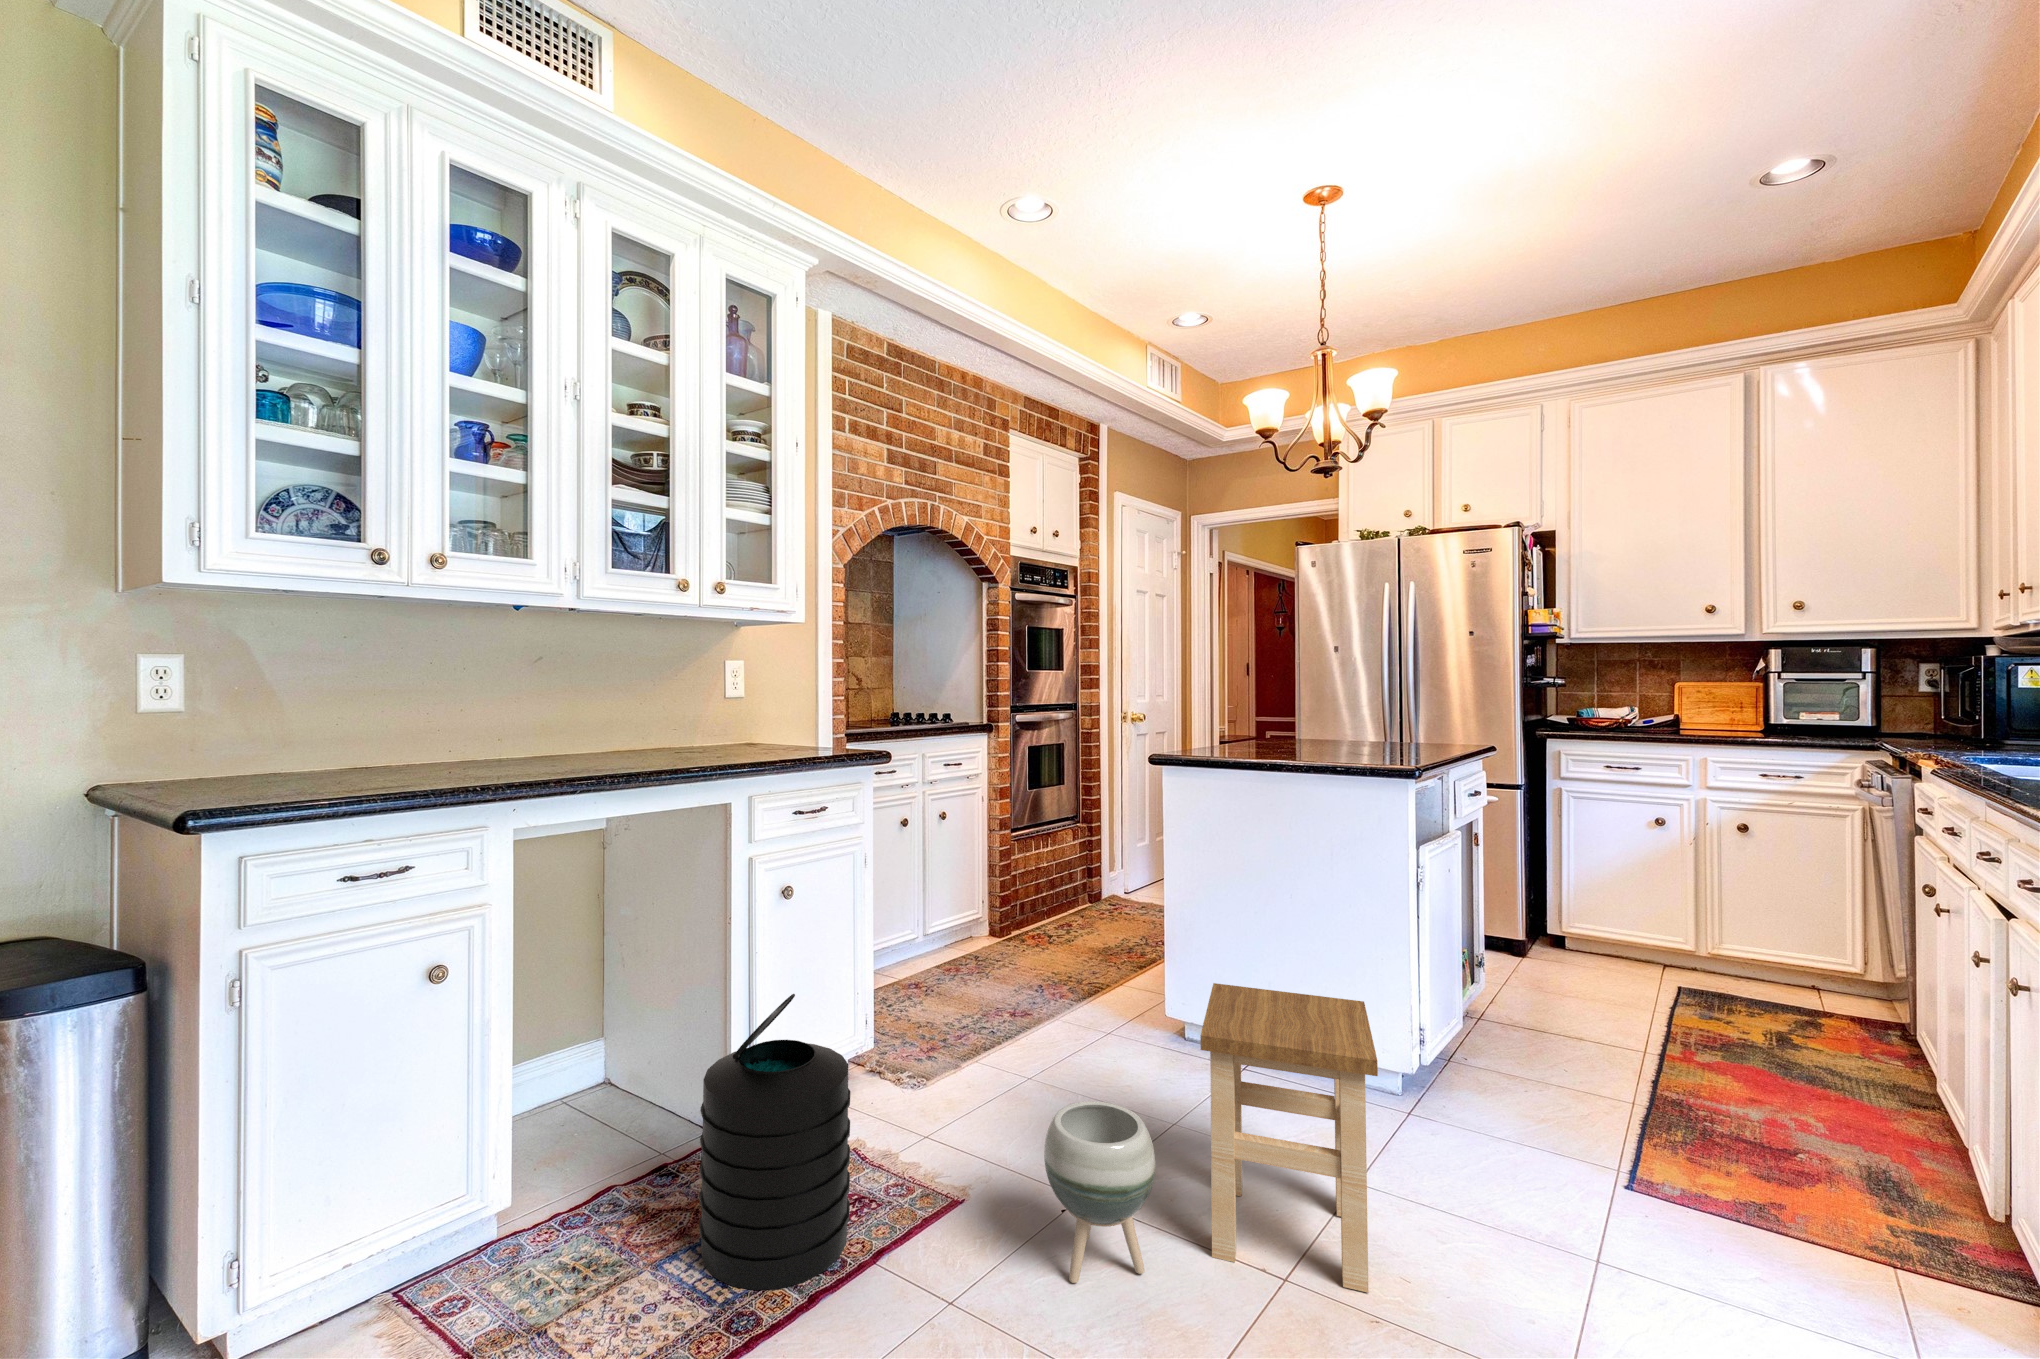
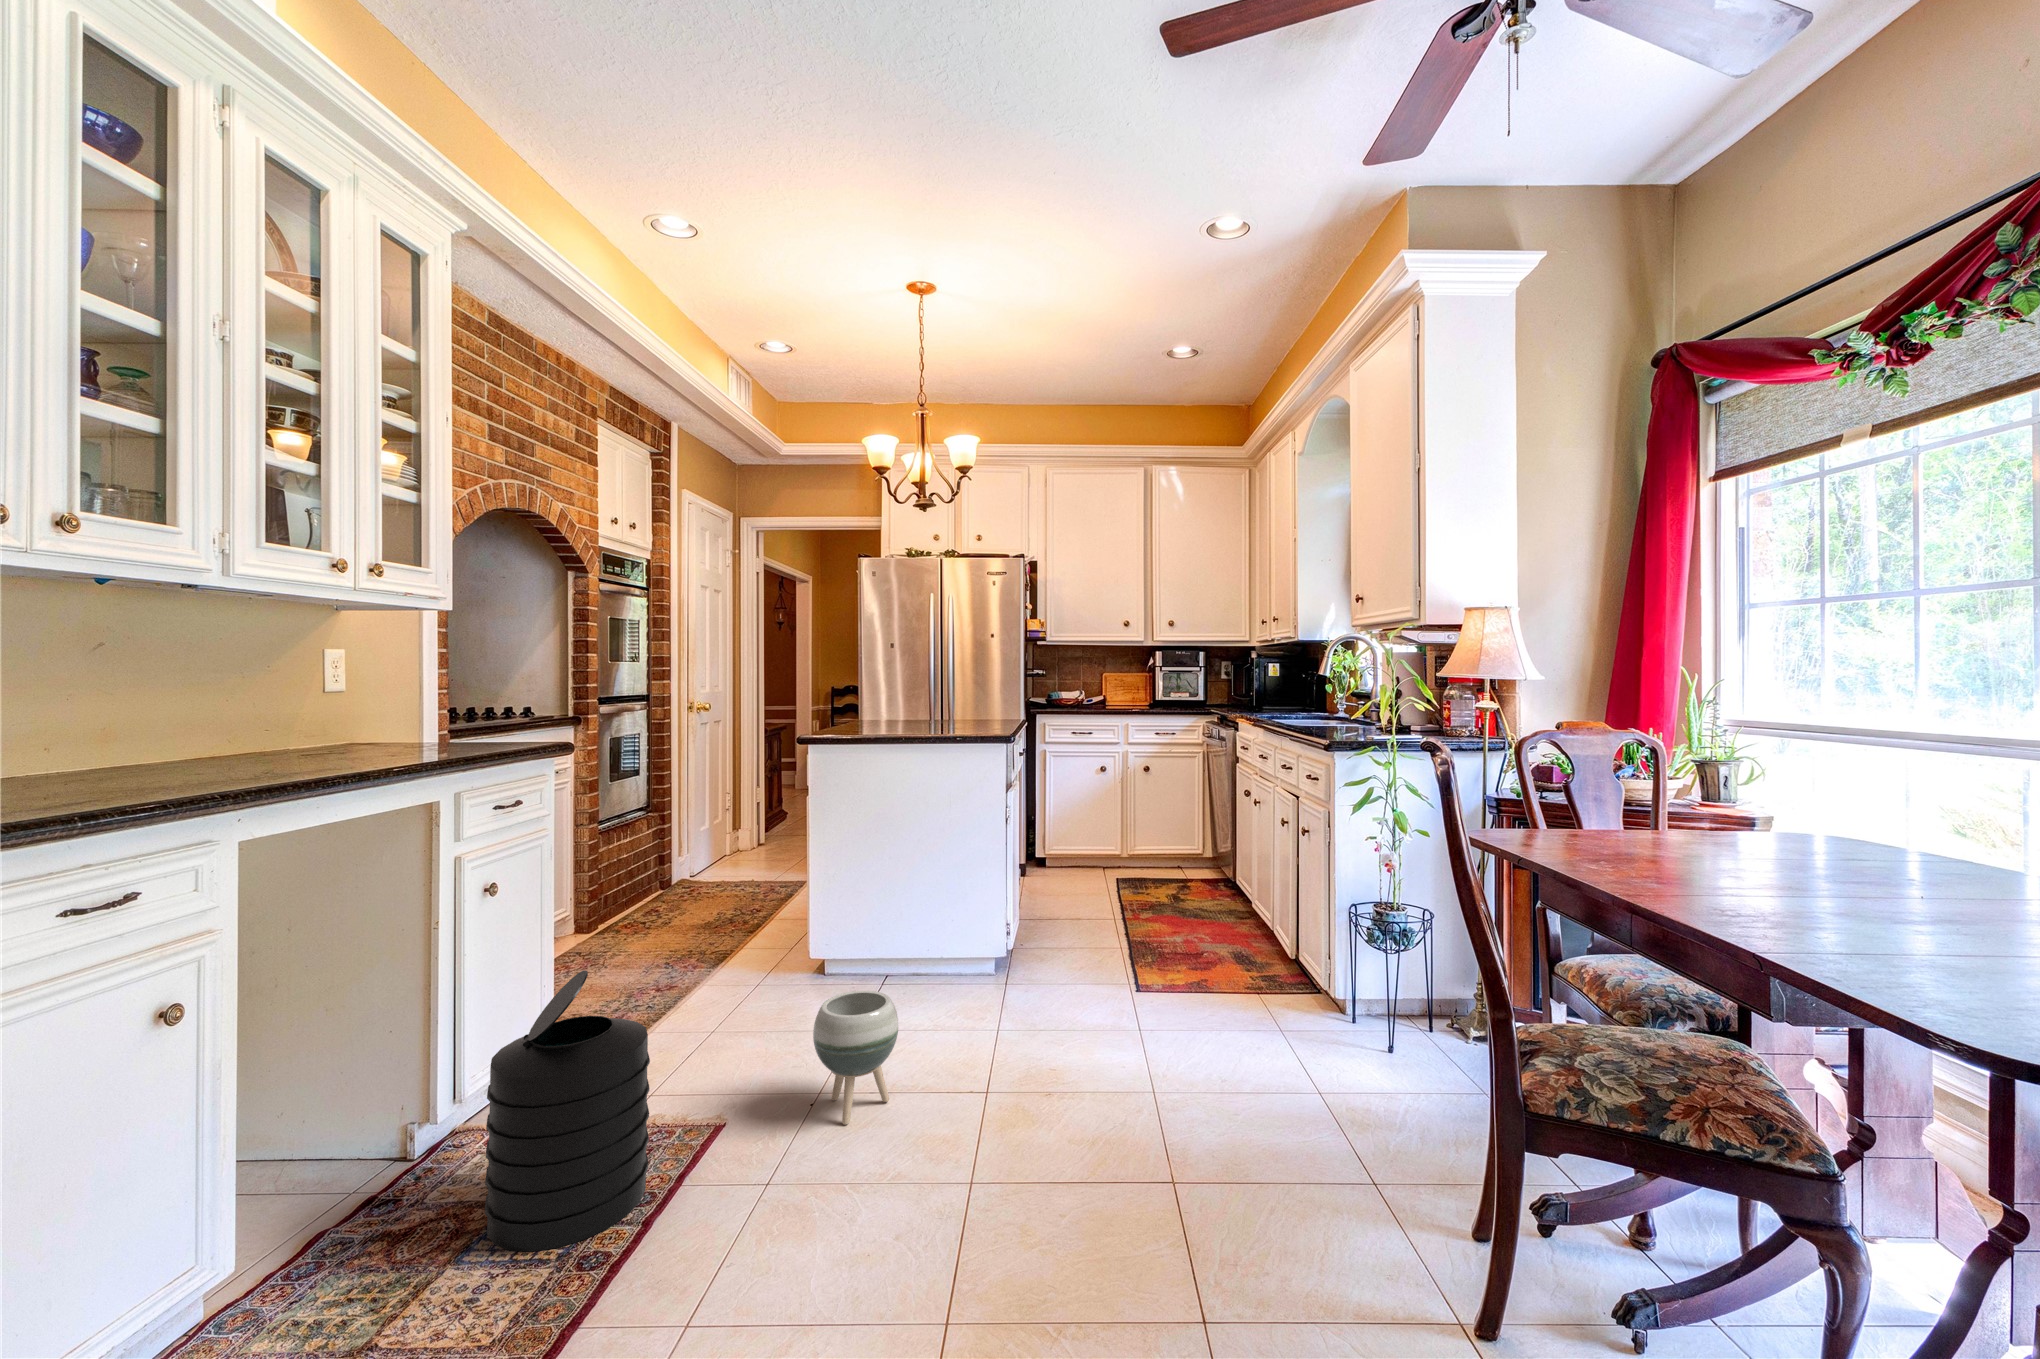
stool: present [1200,983,1378,1293] -> none [897,884,1027,1077]

